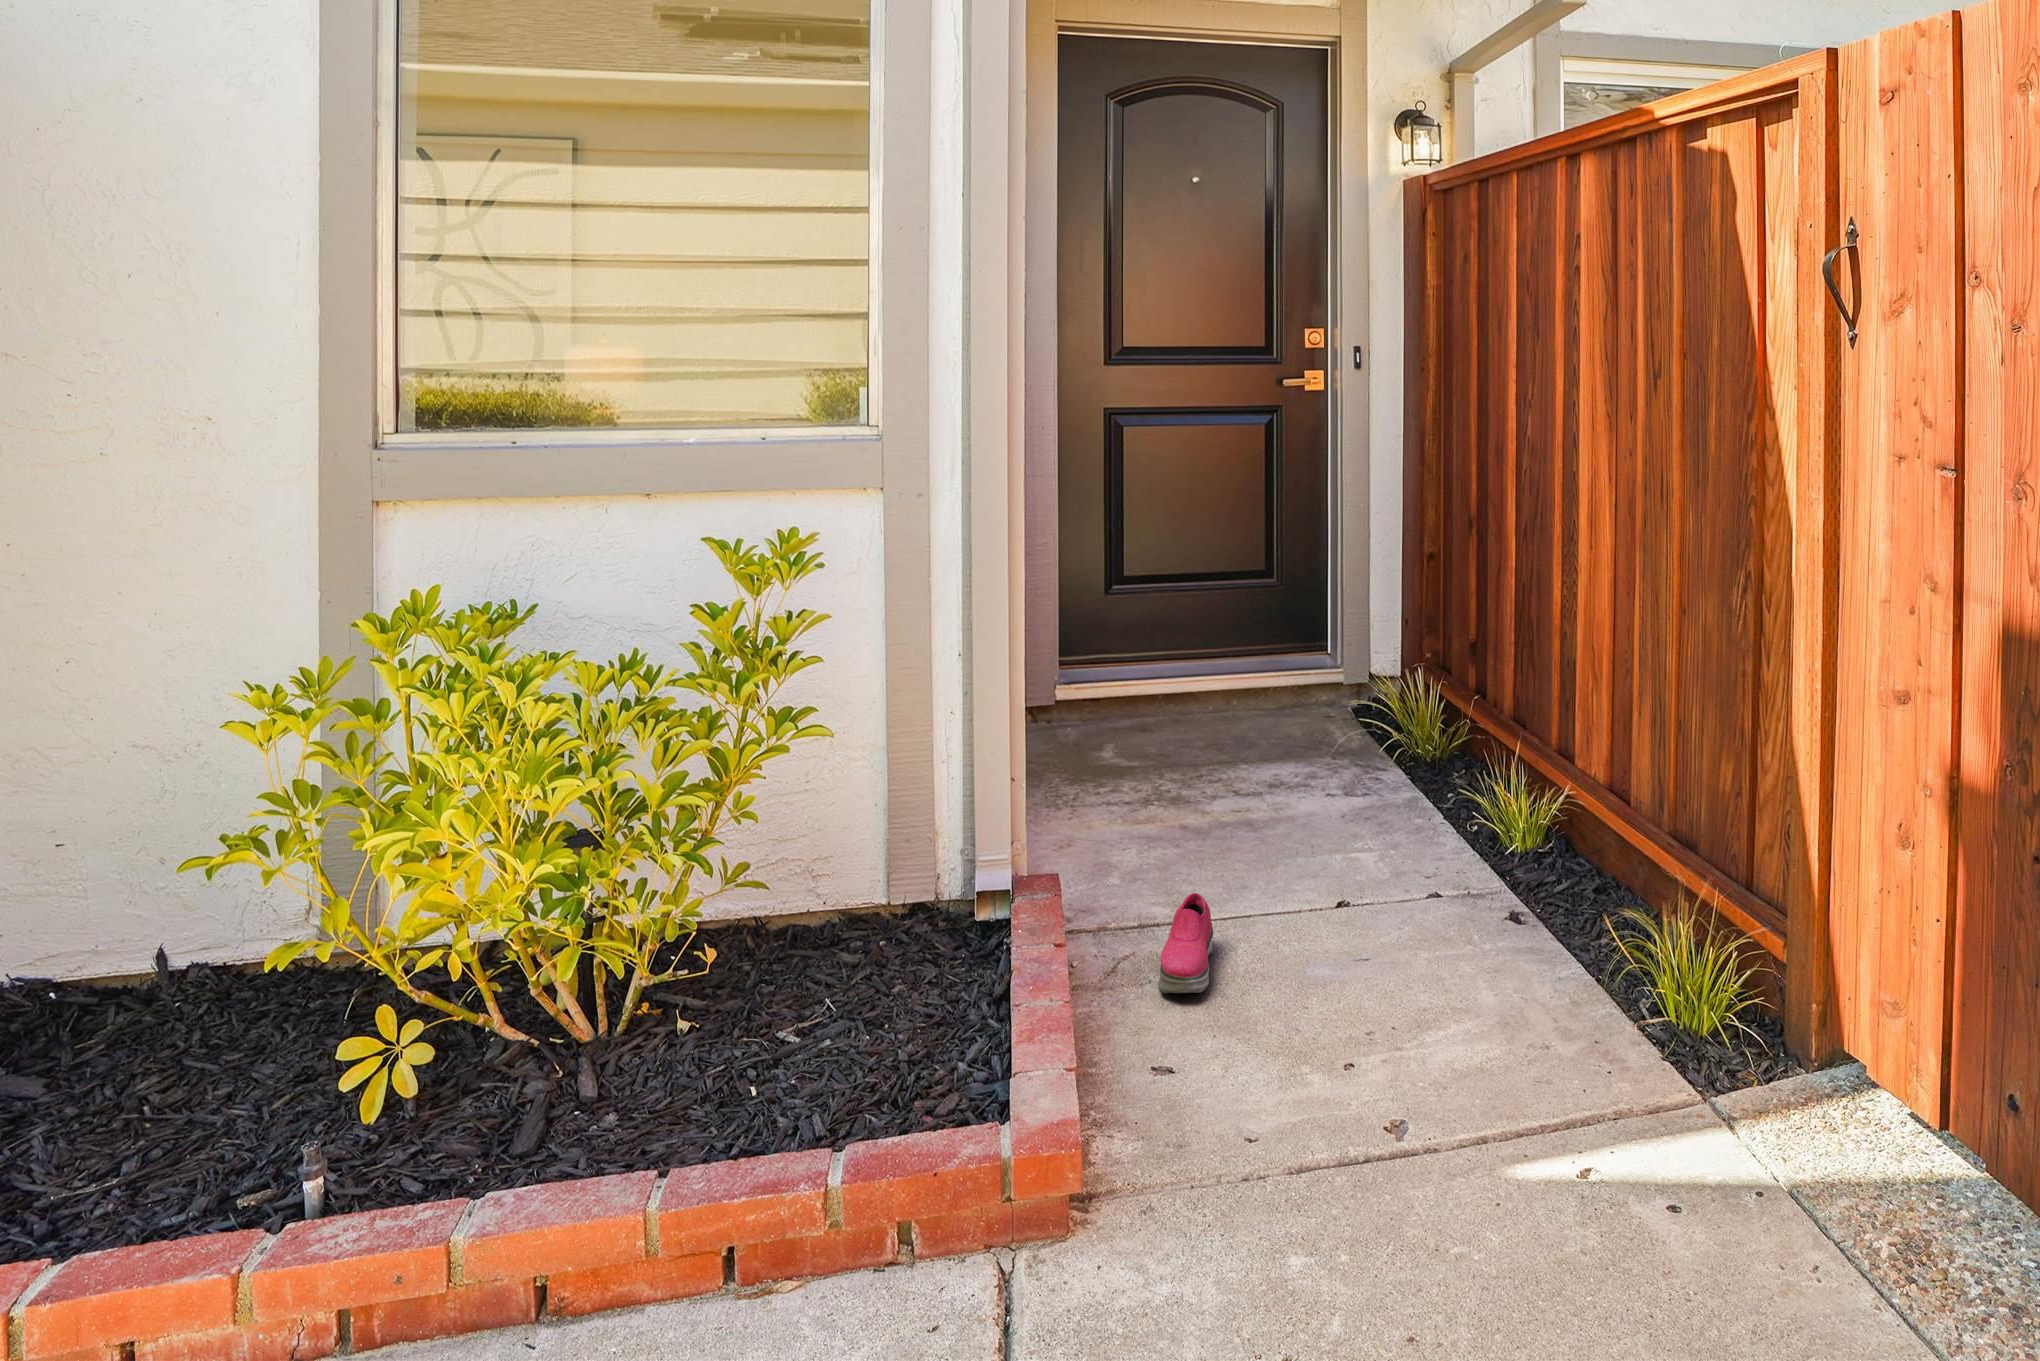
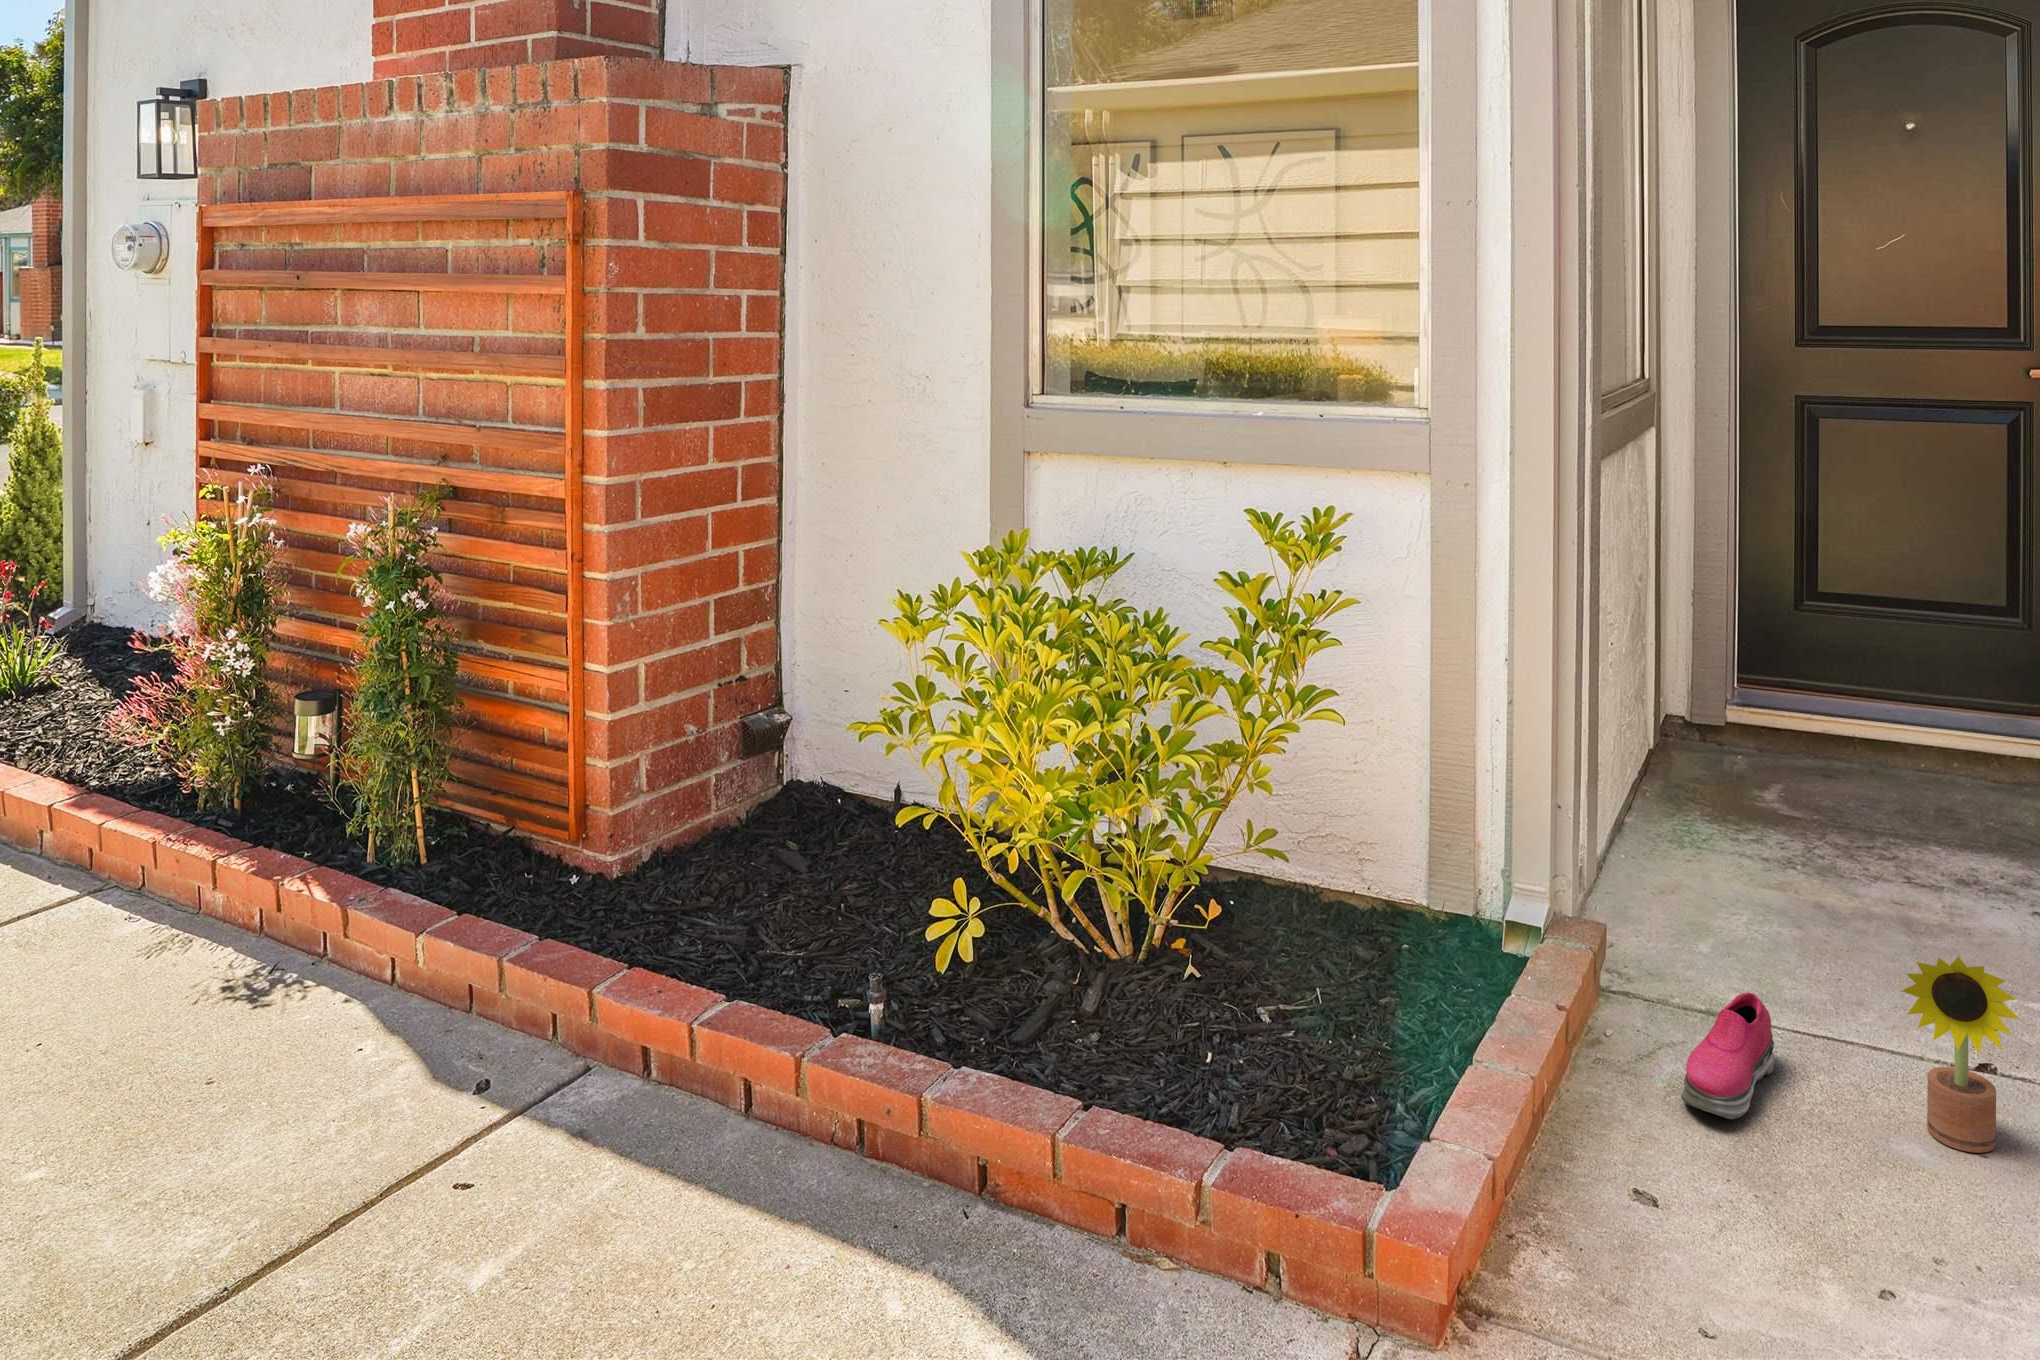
decorative plant: none [1313,814,1389,960] -> present [1902,957,2019,1153]

